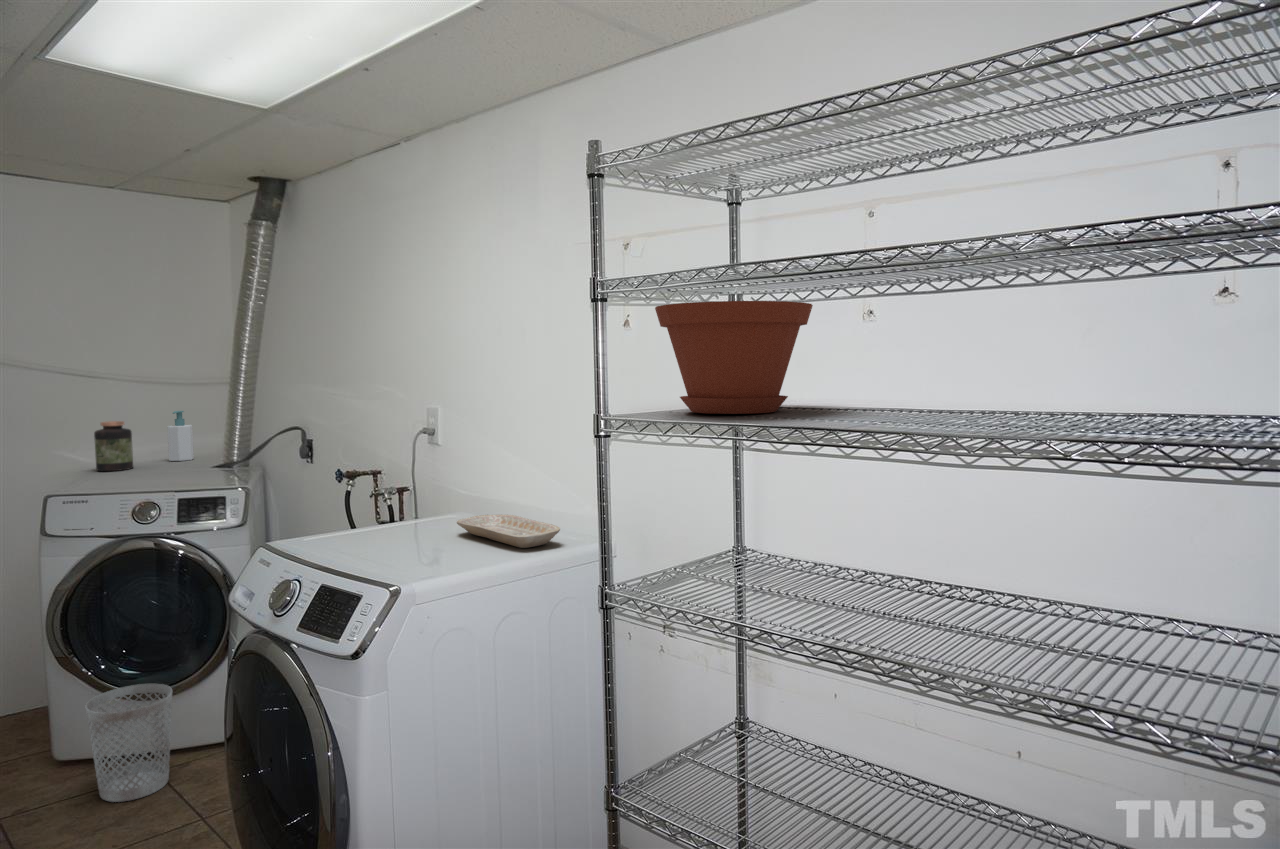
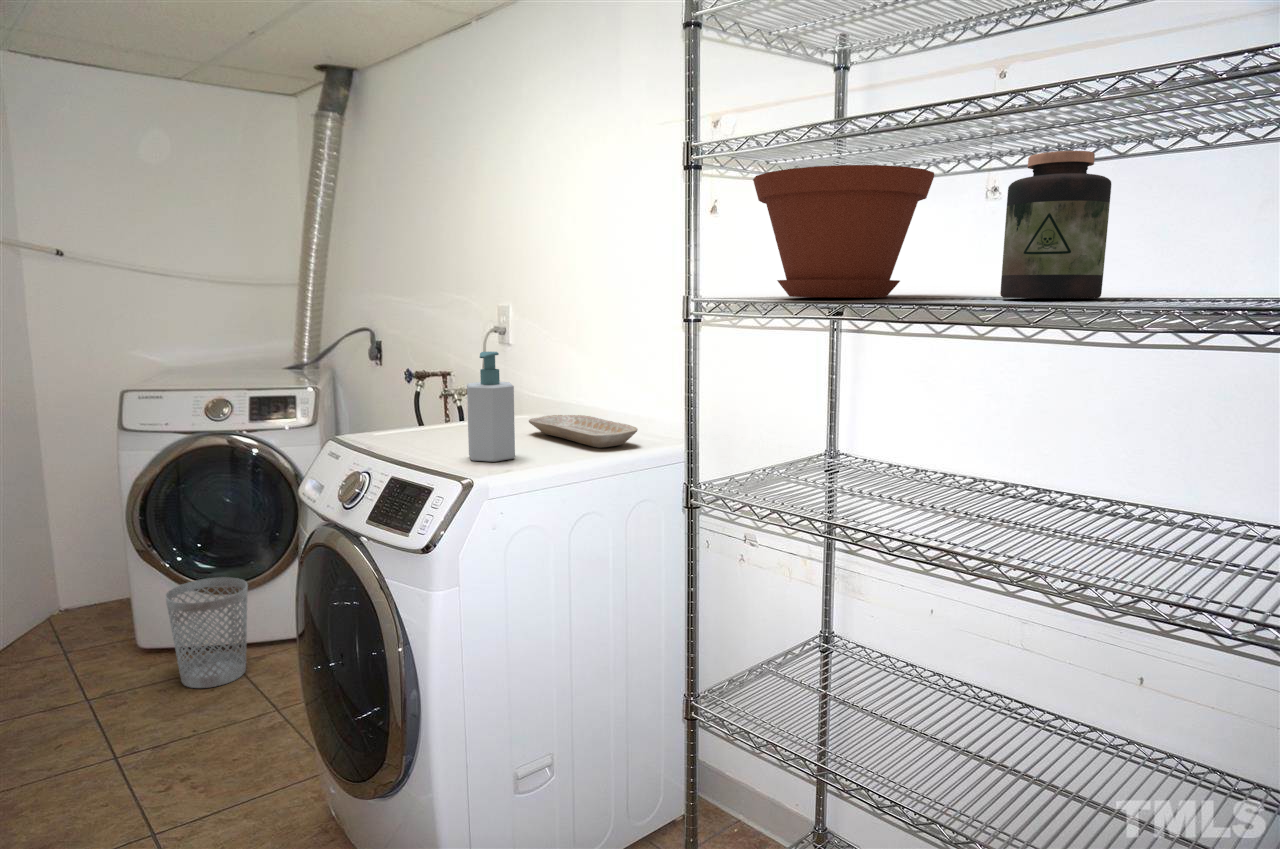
soap bottle: present [167,411,194,461] -> present [467,352,515,462]
jar: present [94,421,133,471] -> present [1001,151,1111,299]

